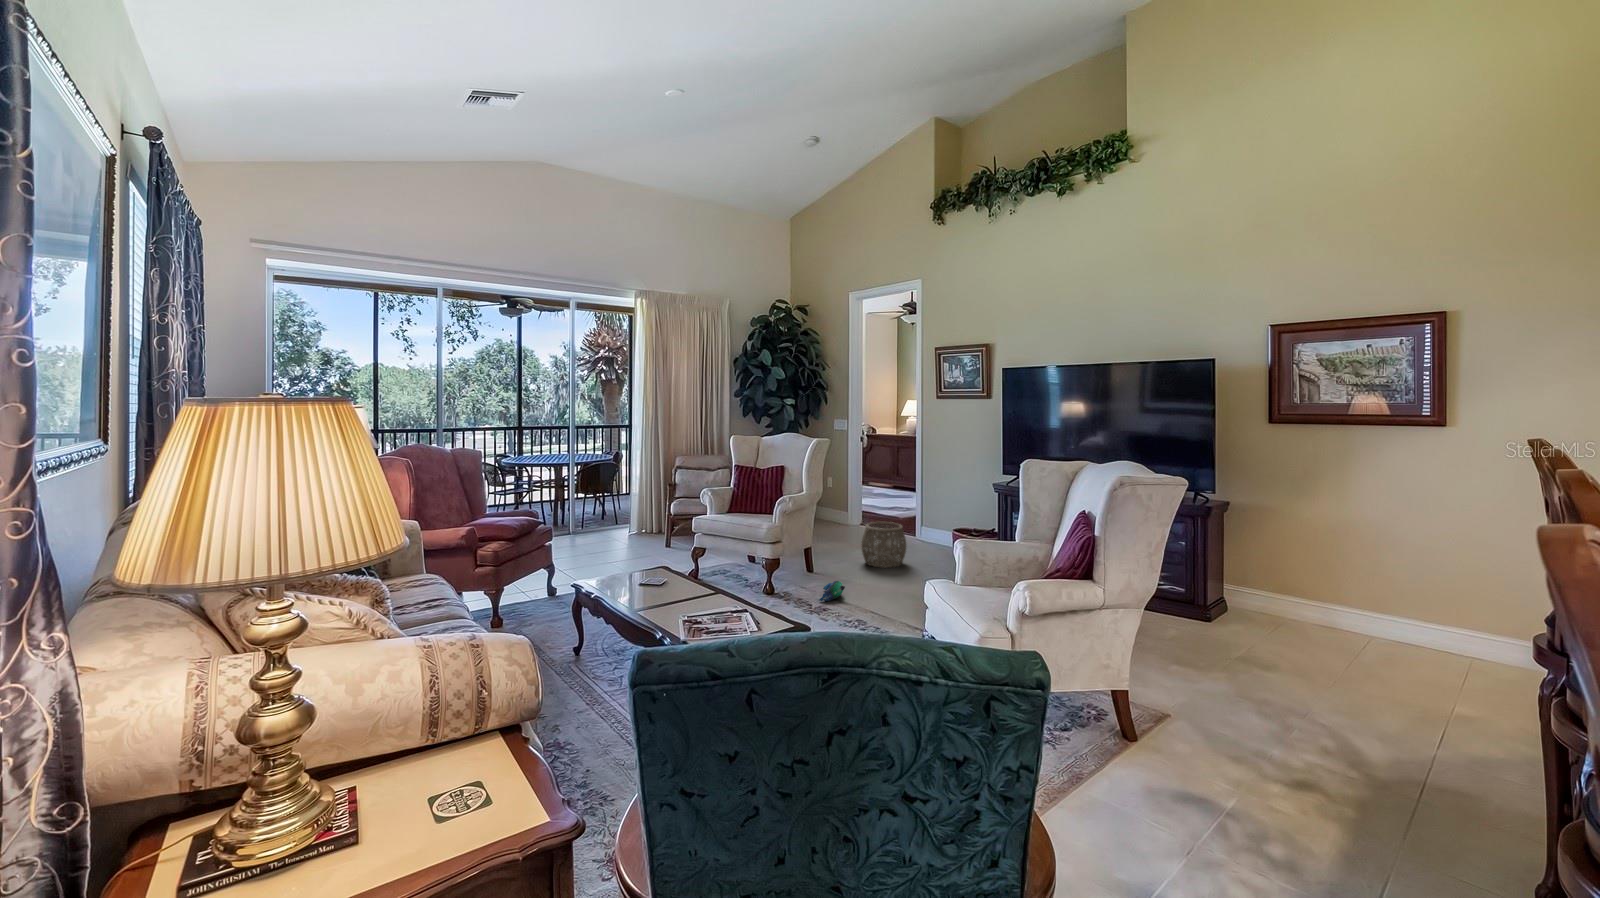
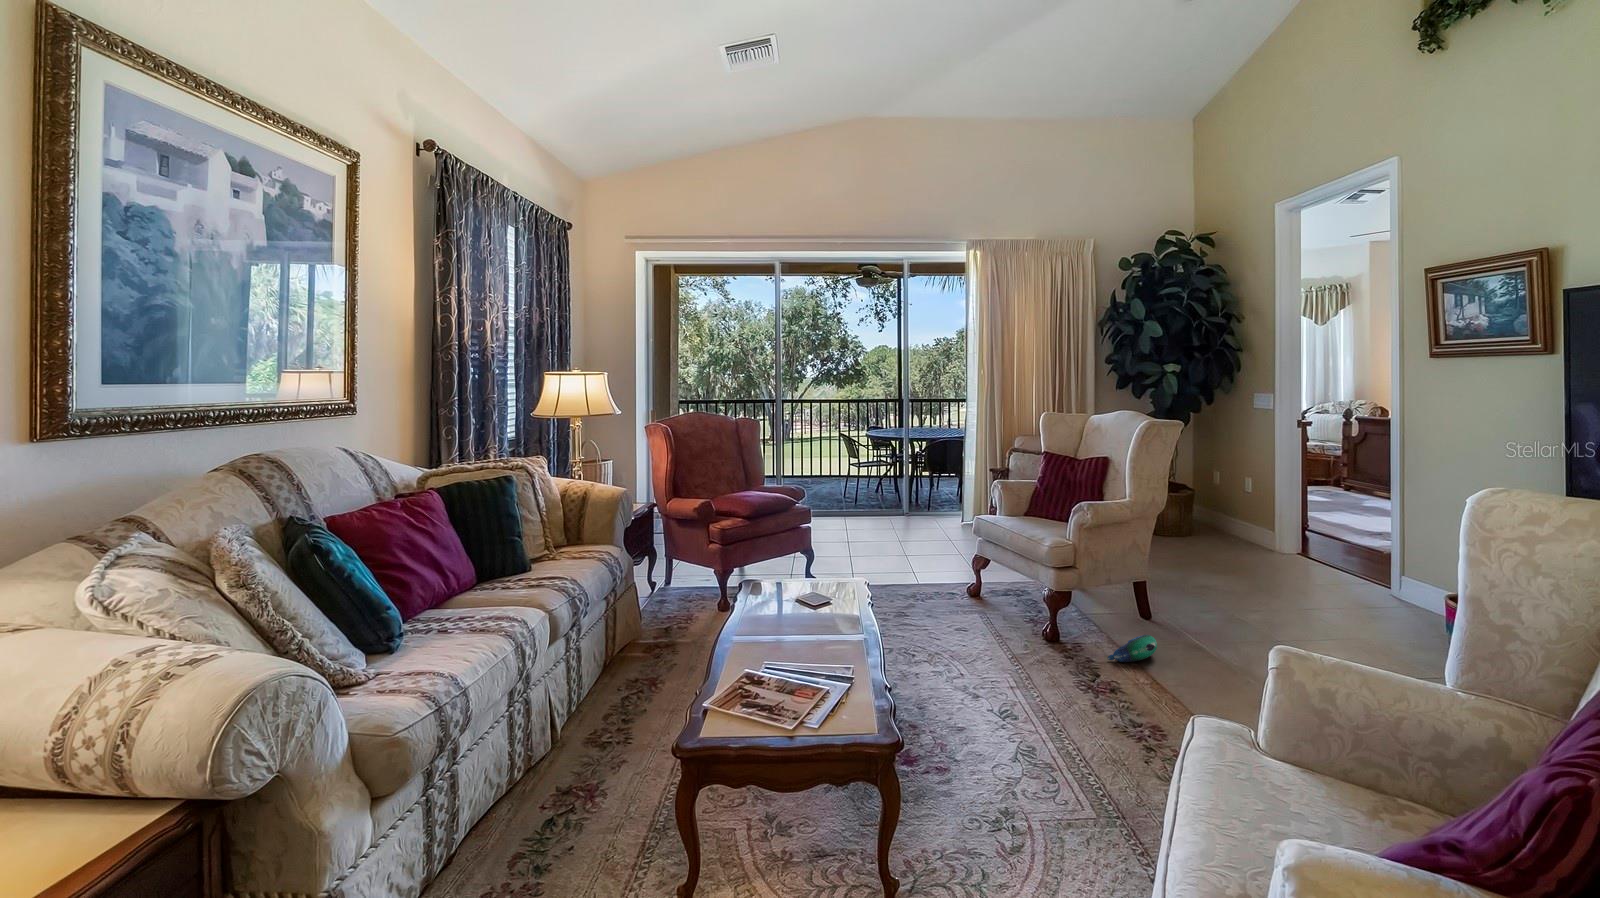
woven basket: present [862,522,906,568] -> none [1232,555,1321,633]

